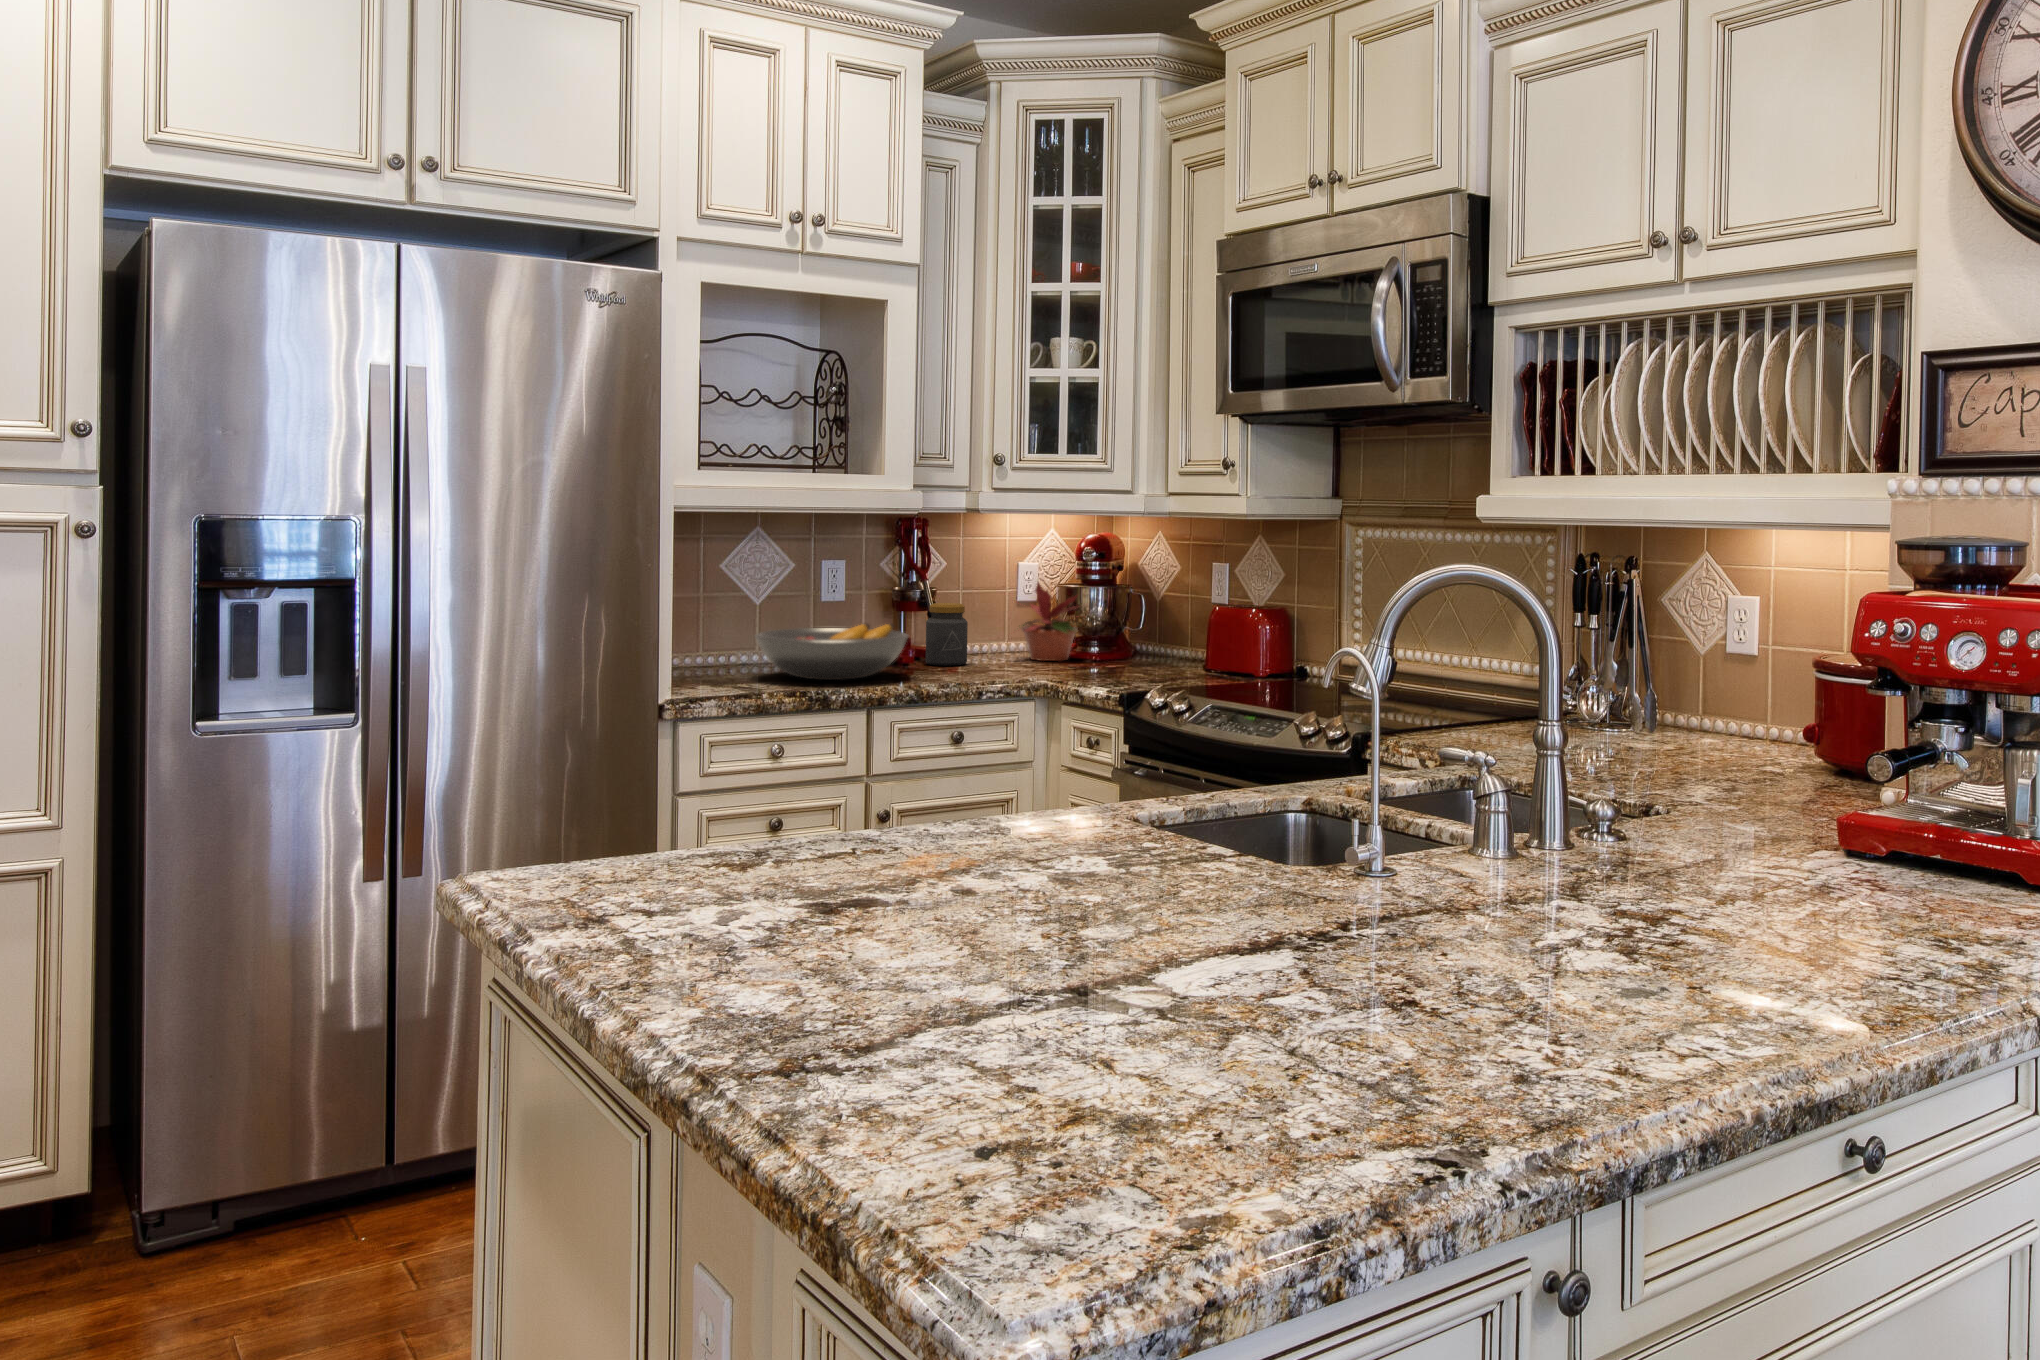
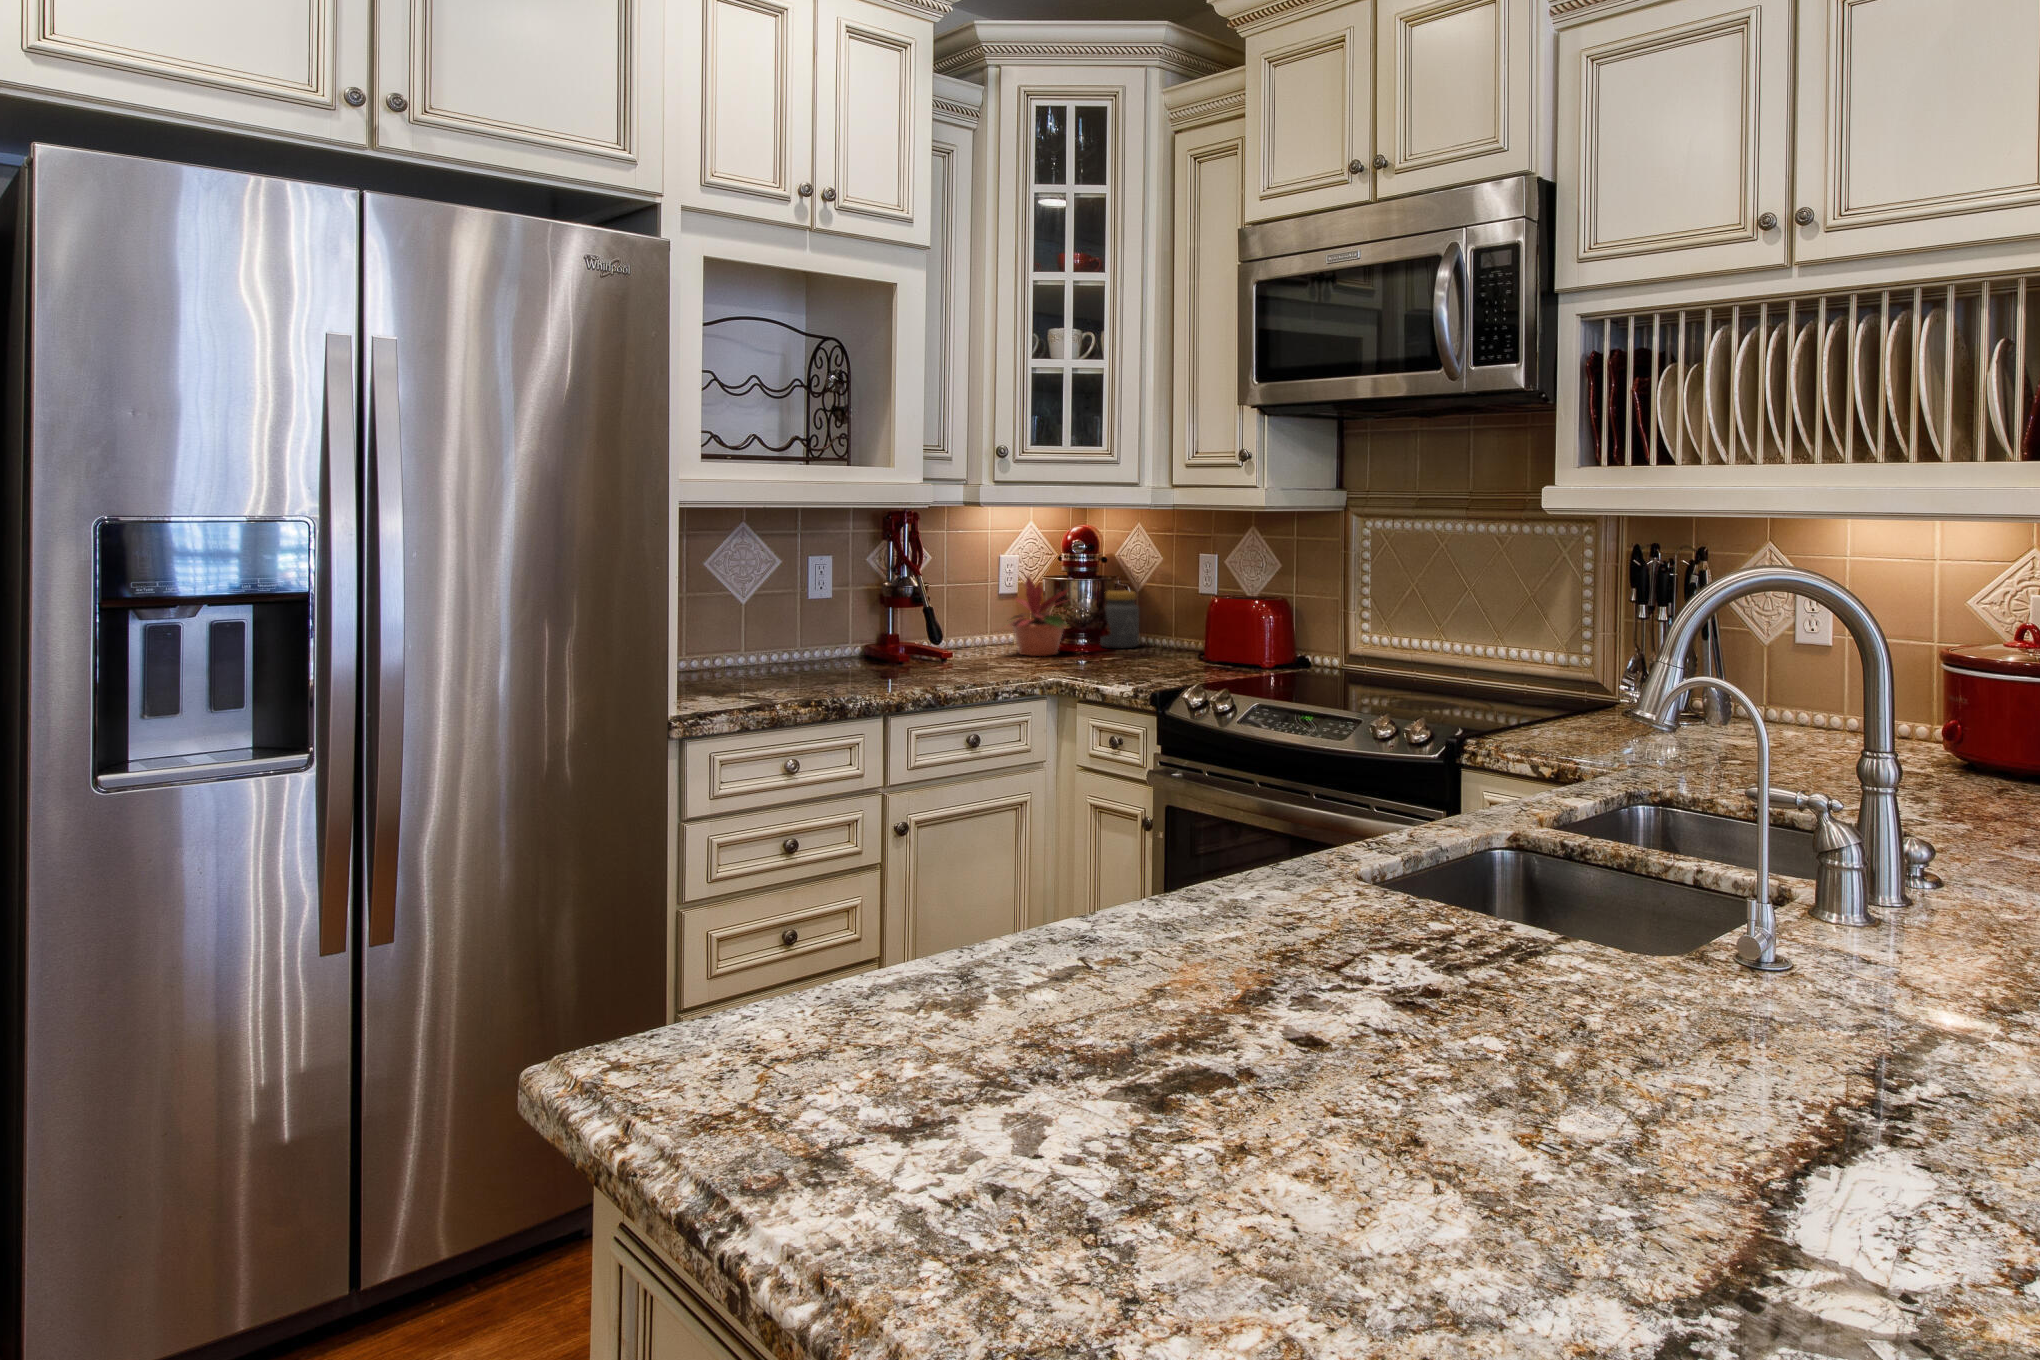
jar: present [926,603,968,666] -> present [1100,590,1139,648]
fruit bowl: present [755,623,909,680] -> none [749,623,916,684]

